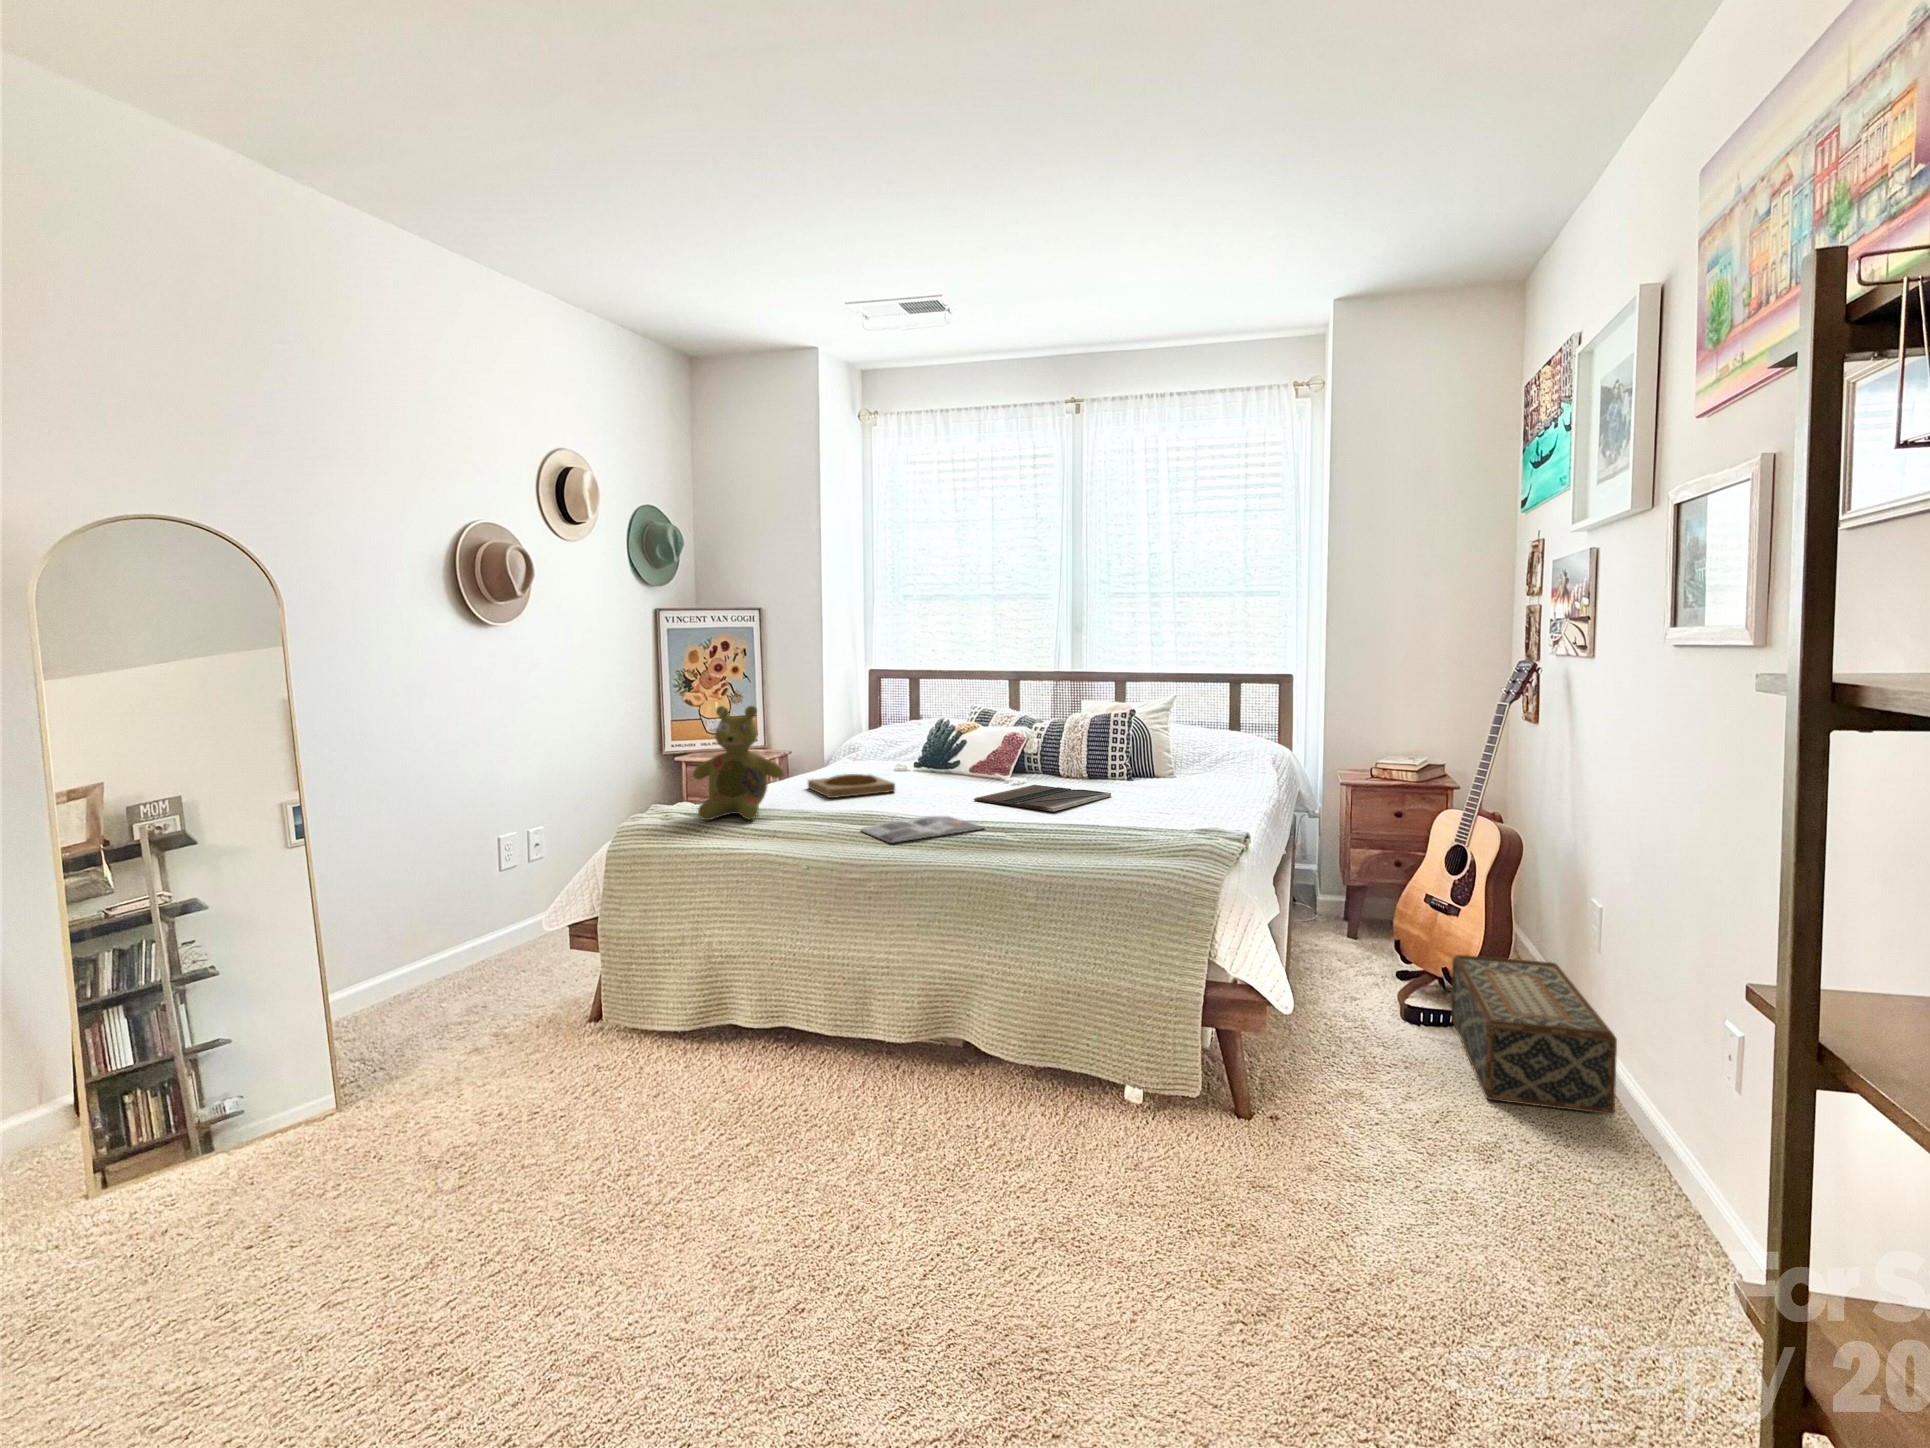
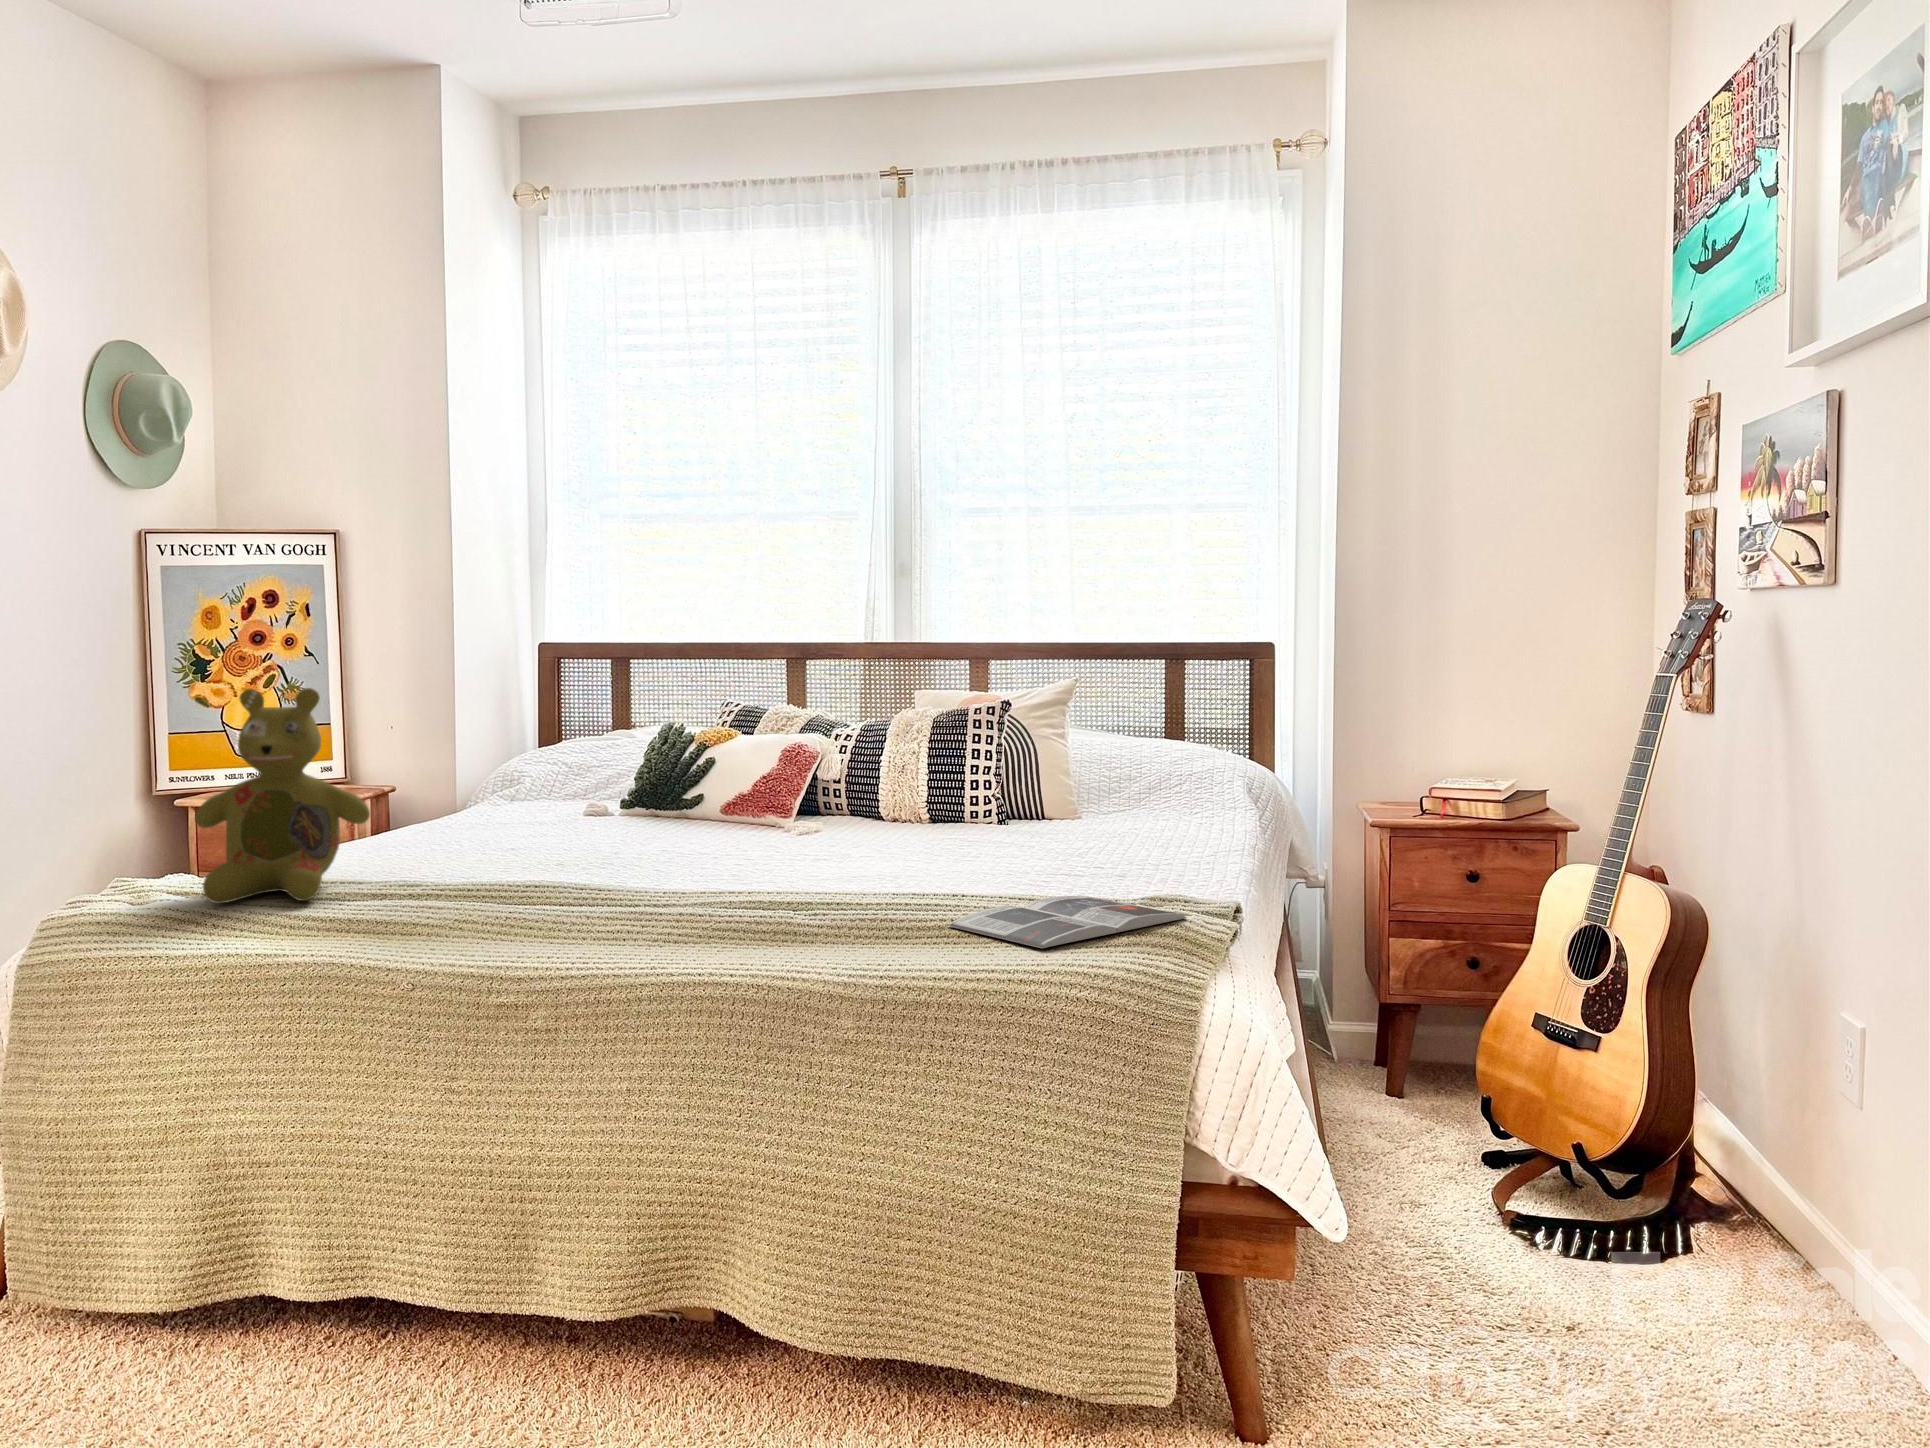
tray: present [808,774,895,798] -> none [420,819,583,862]
laptop: present [974,785,1111,812] -> none [728,834,976,878]
magazine: present [861,816,984,843] -> present [949,896,1187,948]
woven basket: present [1451,955,1617,1115] -> none [1593,1119,1922,1405]

